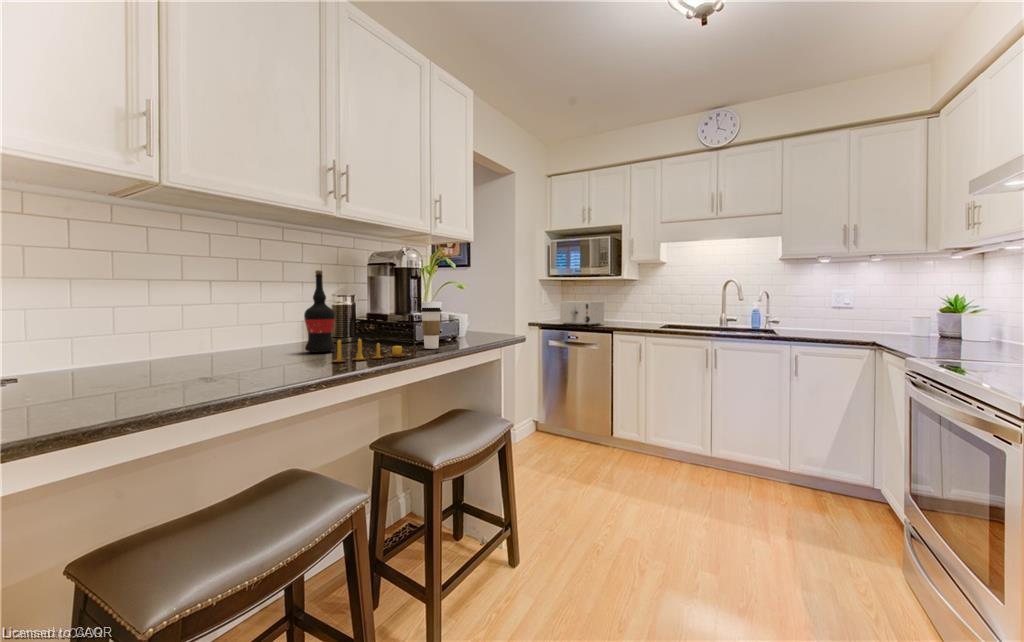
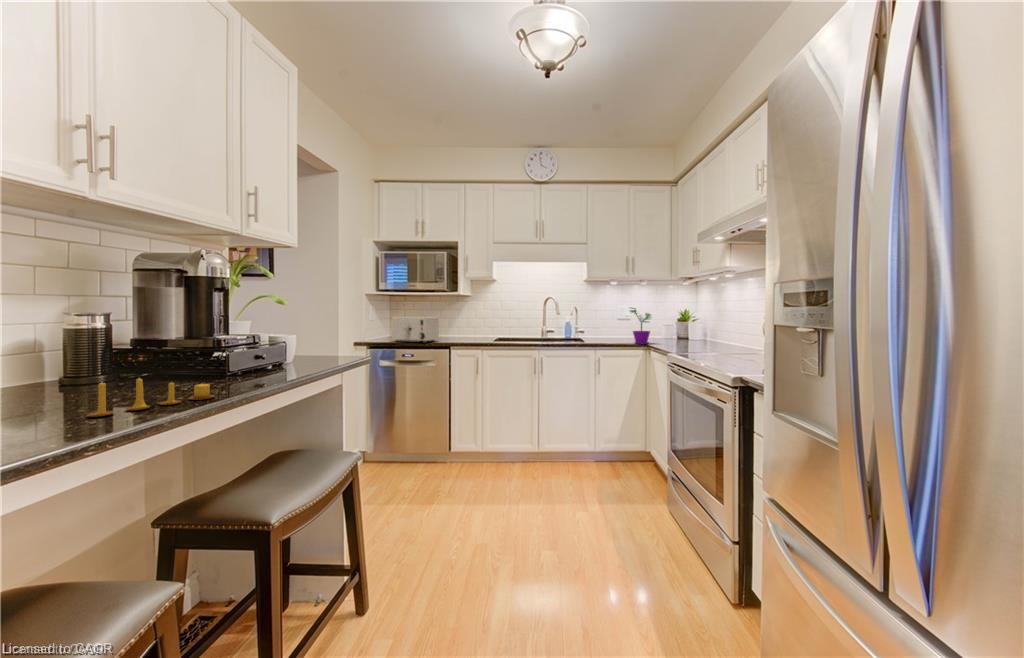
wine bottle: present [304,270,336,352] -> none [28,276,91,400]
flower pot: none [824,286,857,332] -> present [630,308,651,344]
coffee cup: present [421,308,442,349] -> none [234,329,265,383]

